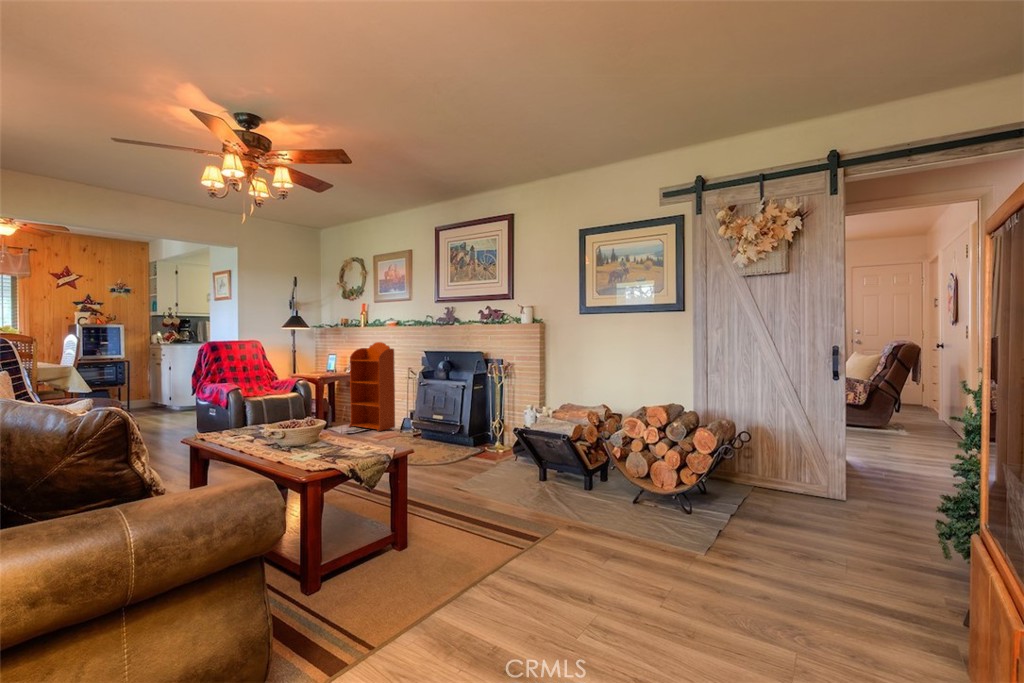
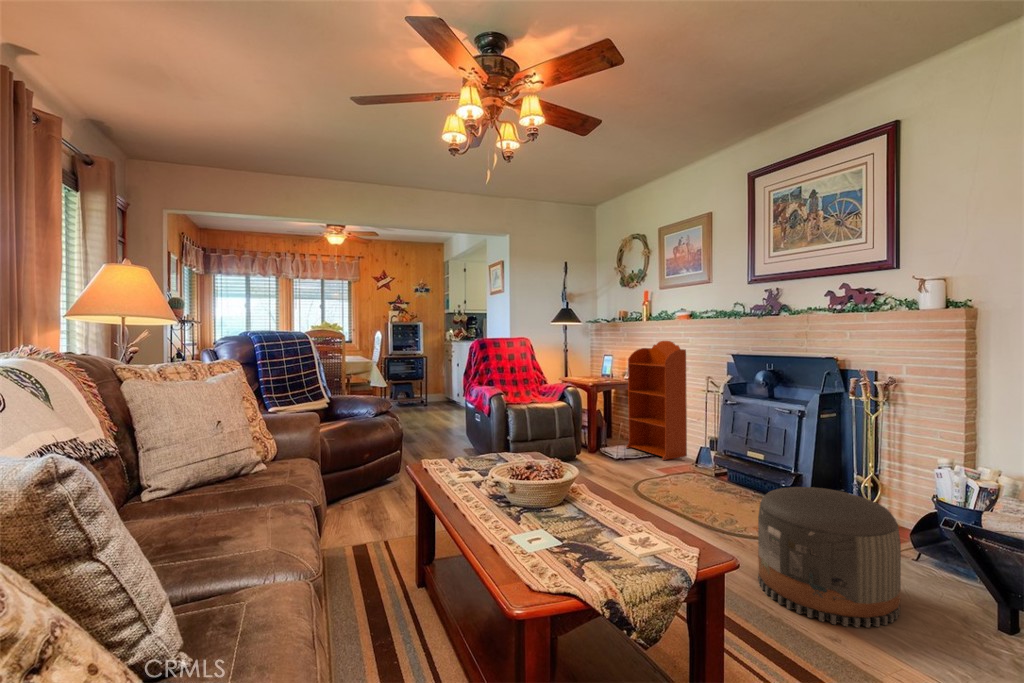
pouf: none [433,426,501,494] -> present [758,487,901,628]

